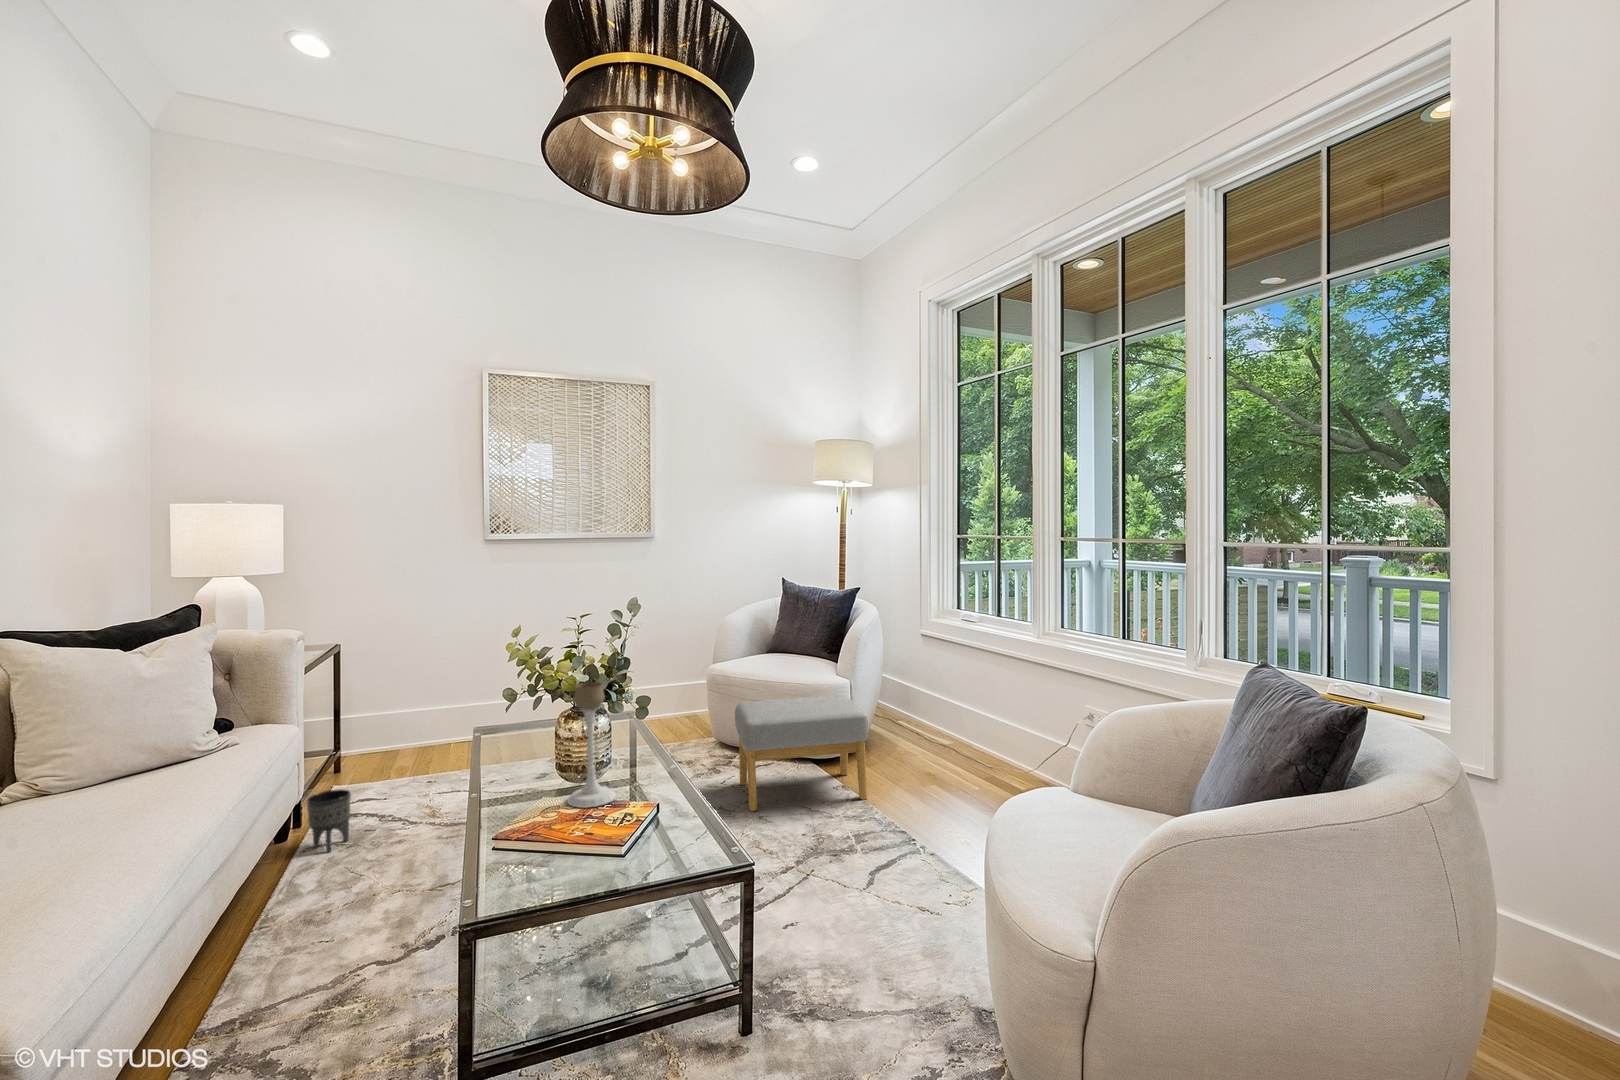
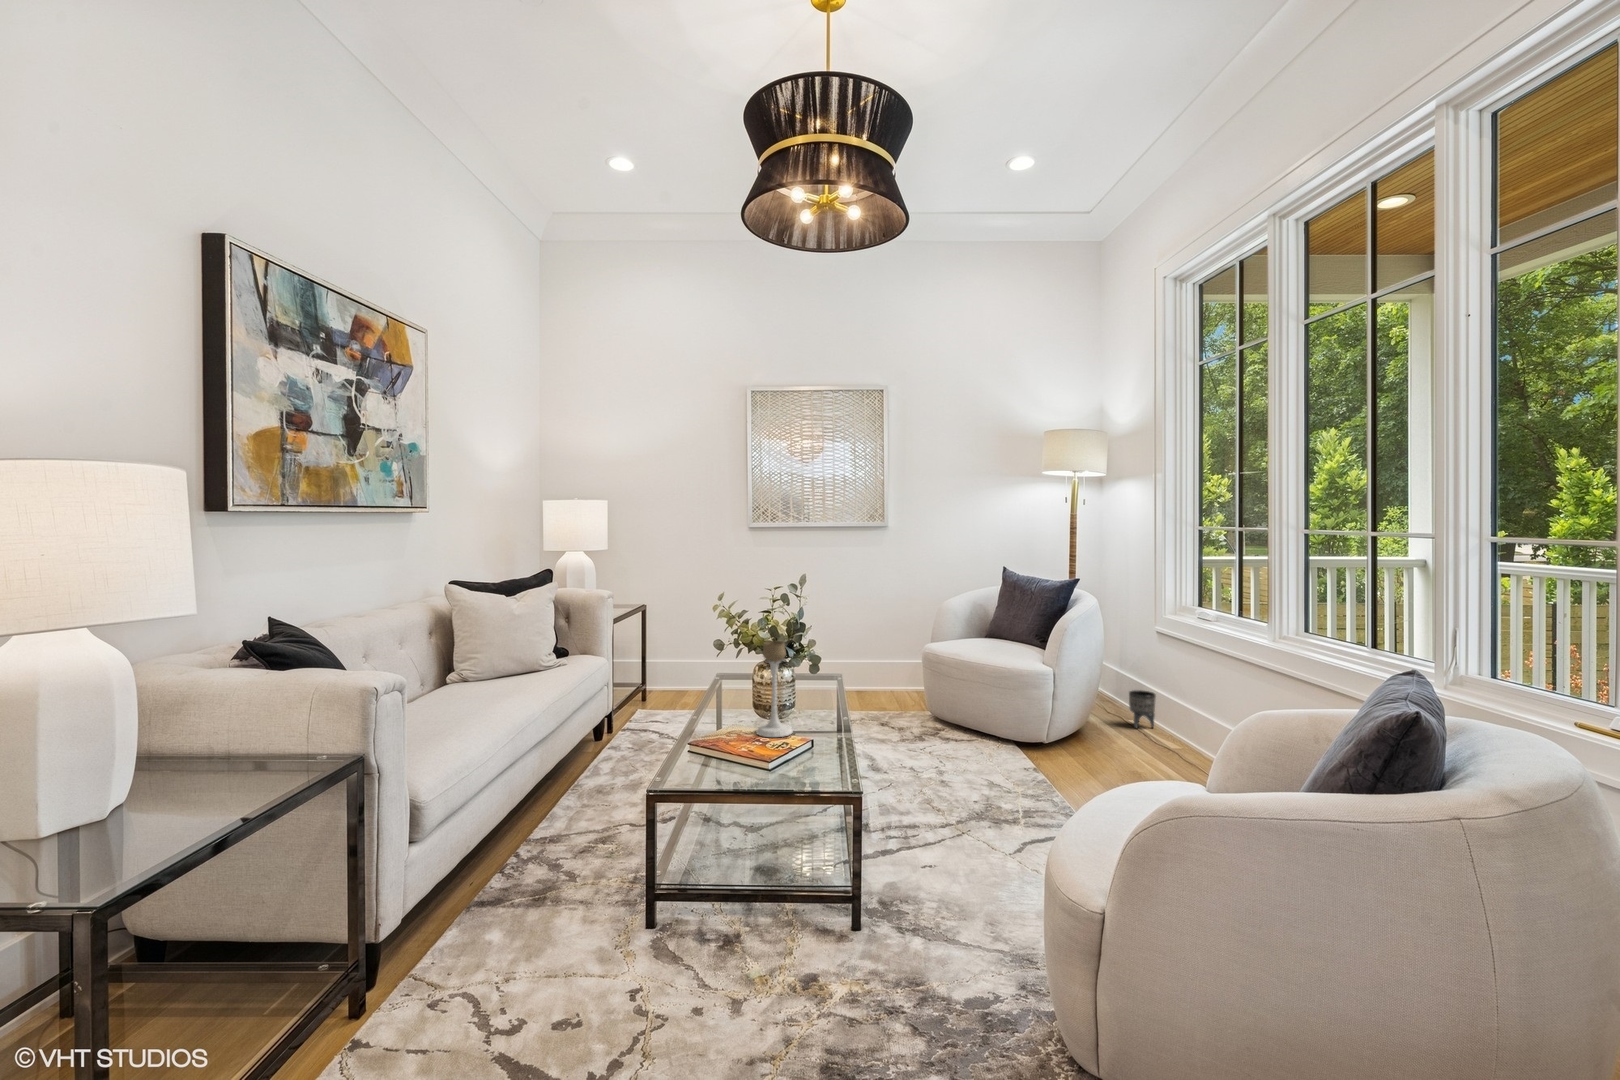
footstool: present [735,696,868,811] -> none [935,679,1056,783]
planter: present [307,789,351,852] -> present [1129,690,1156,728]

